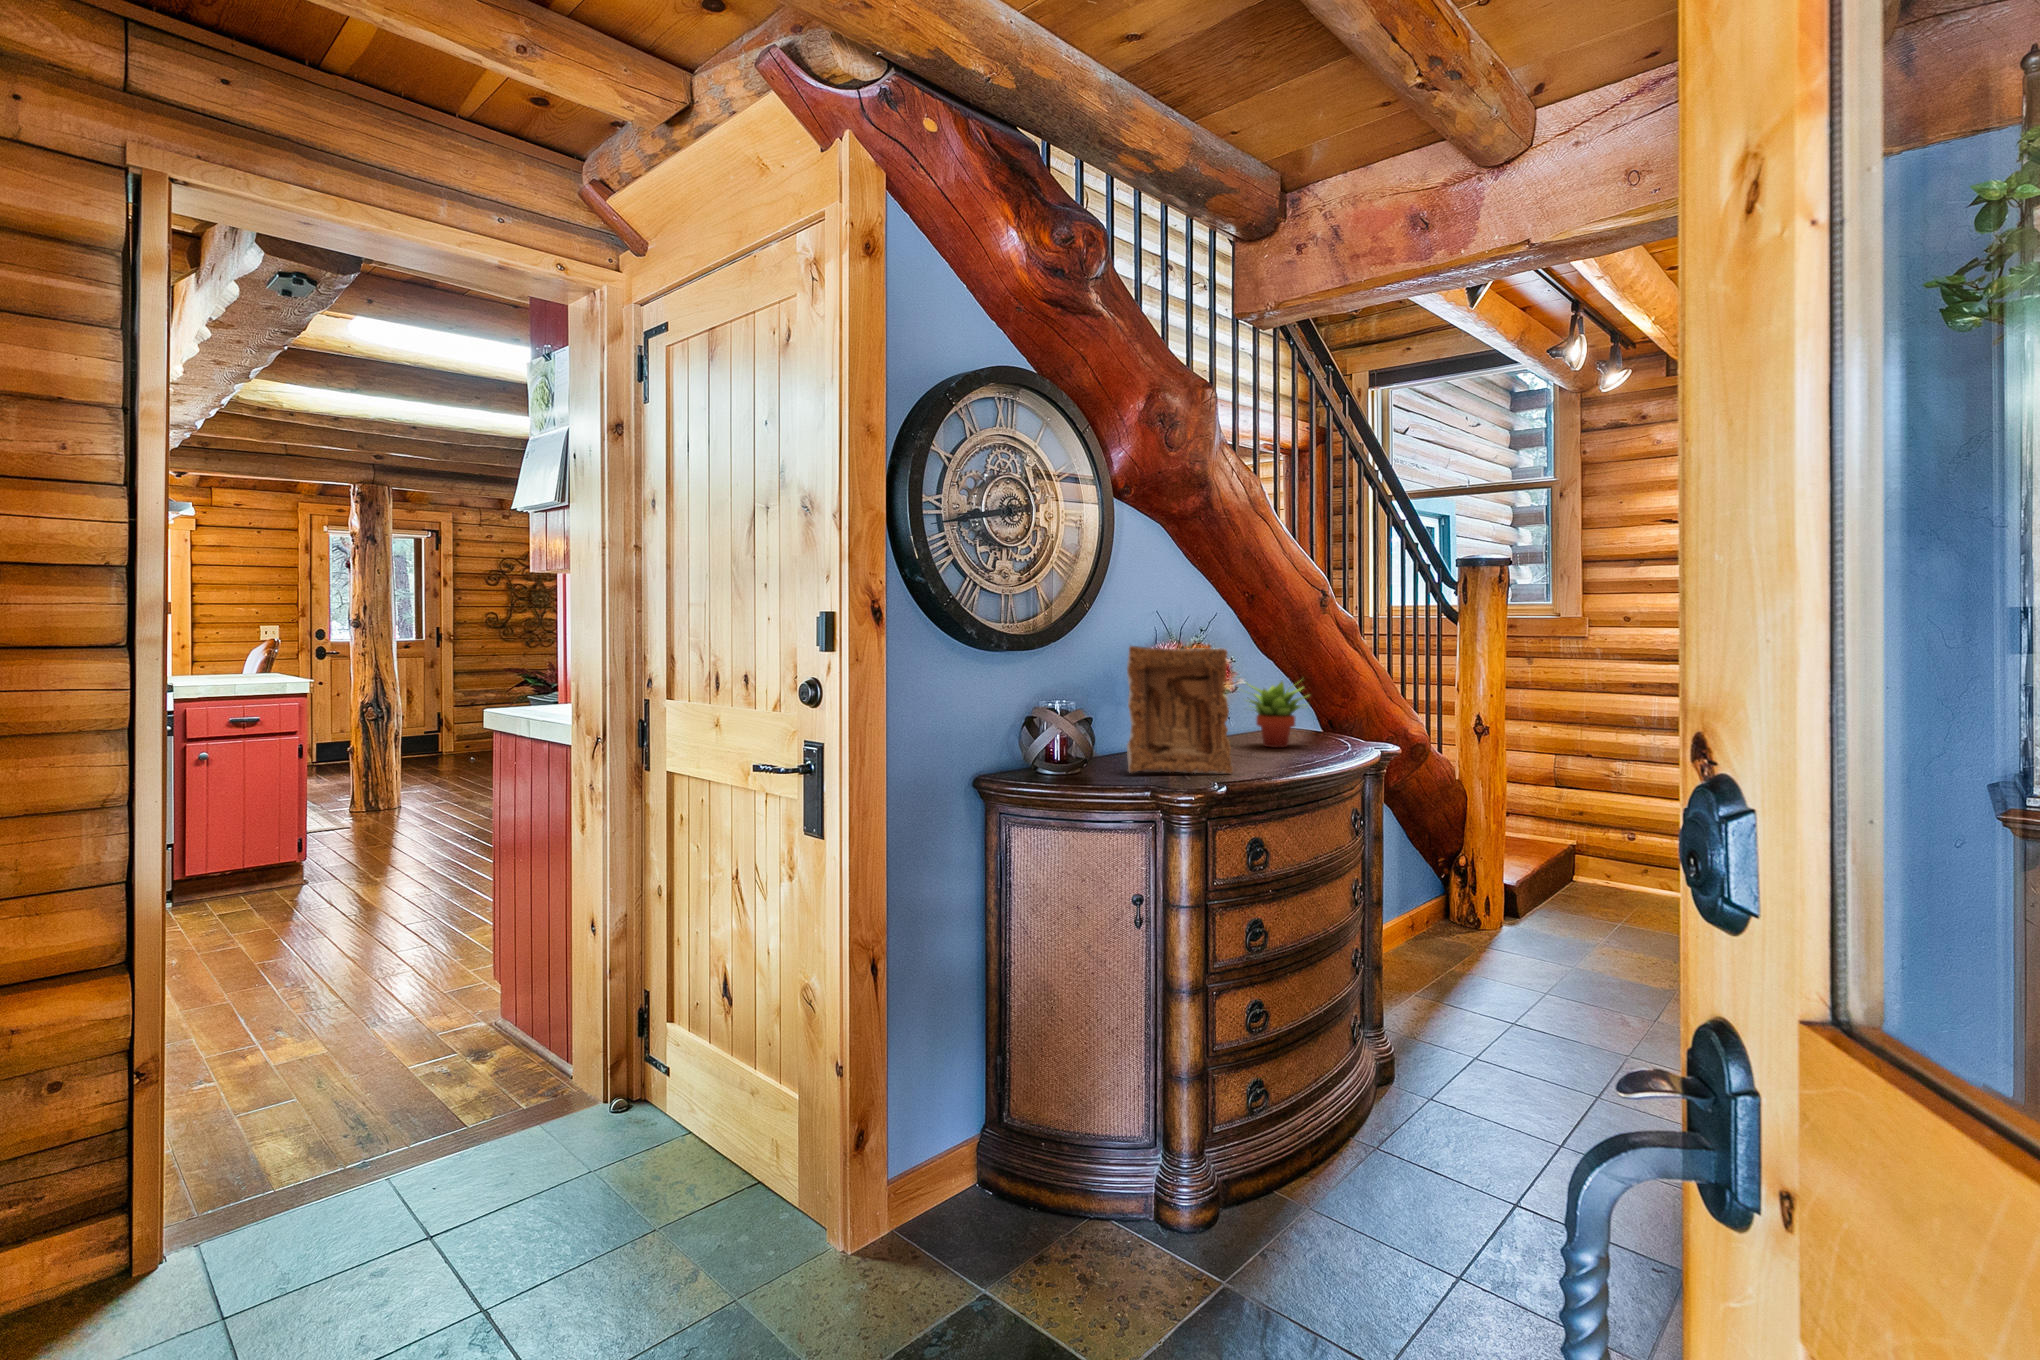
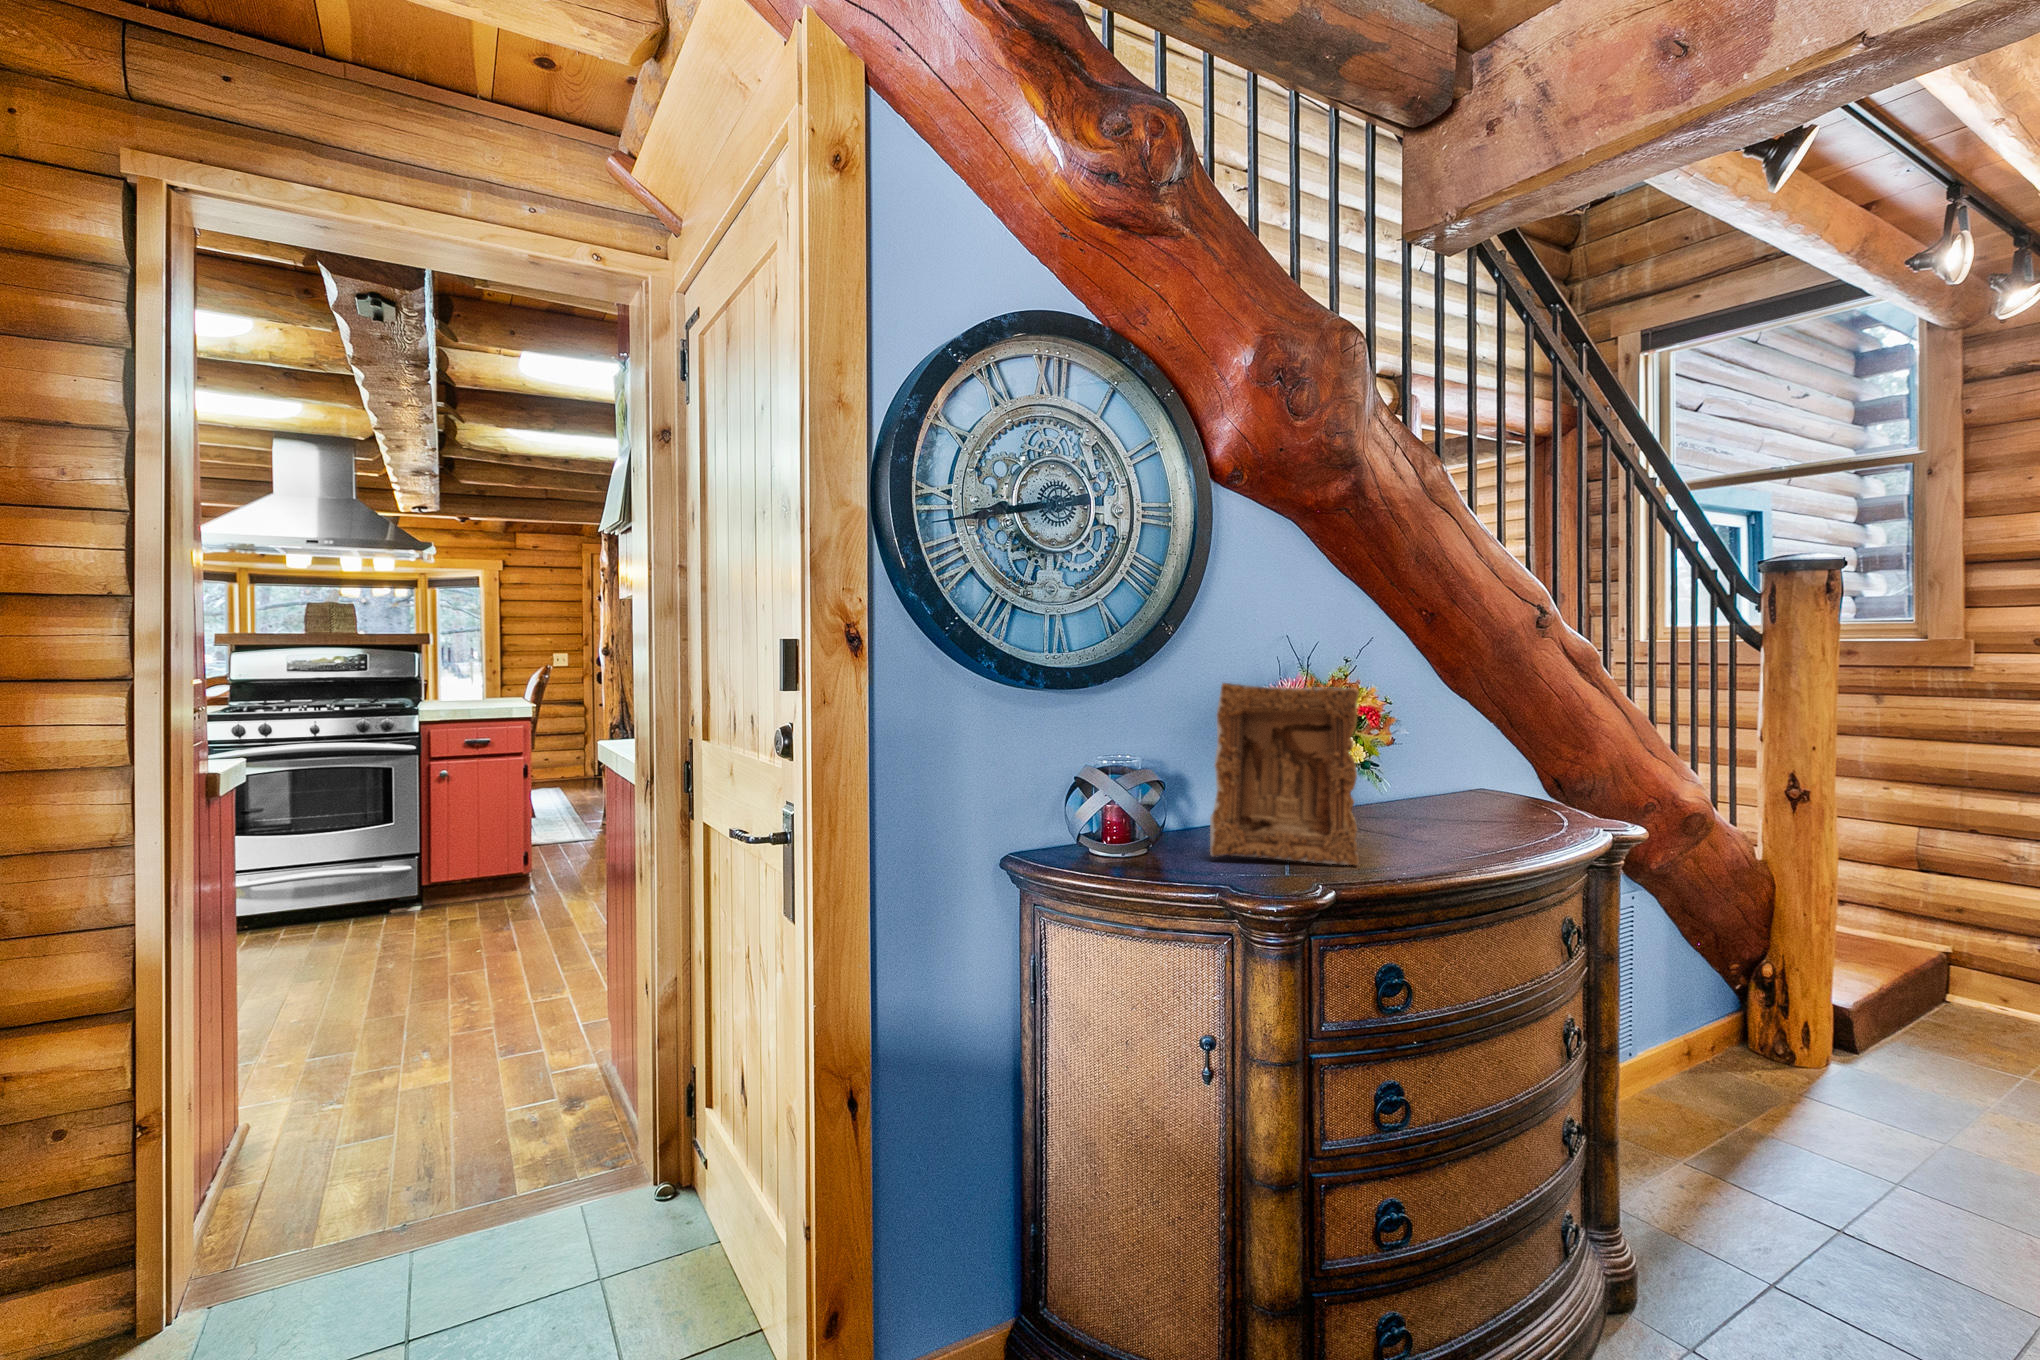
succulent plant: present [1248,682,1309,748] -> none [1393,726,1503,822]

